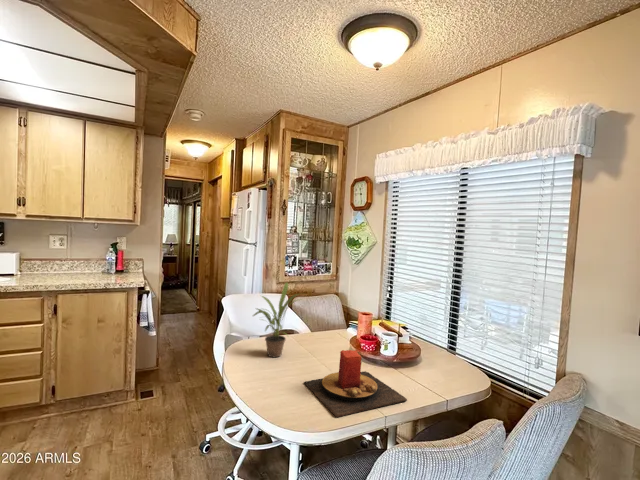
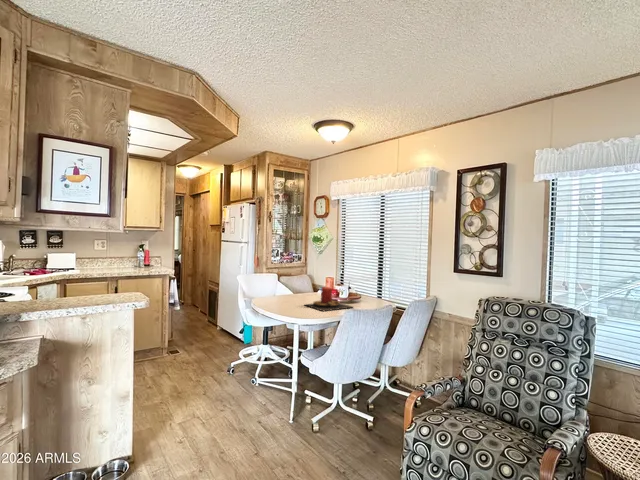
potted plant: present [253,283,299,357] -> none [270,260,300,300]

